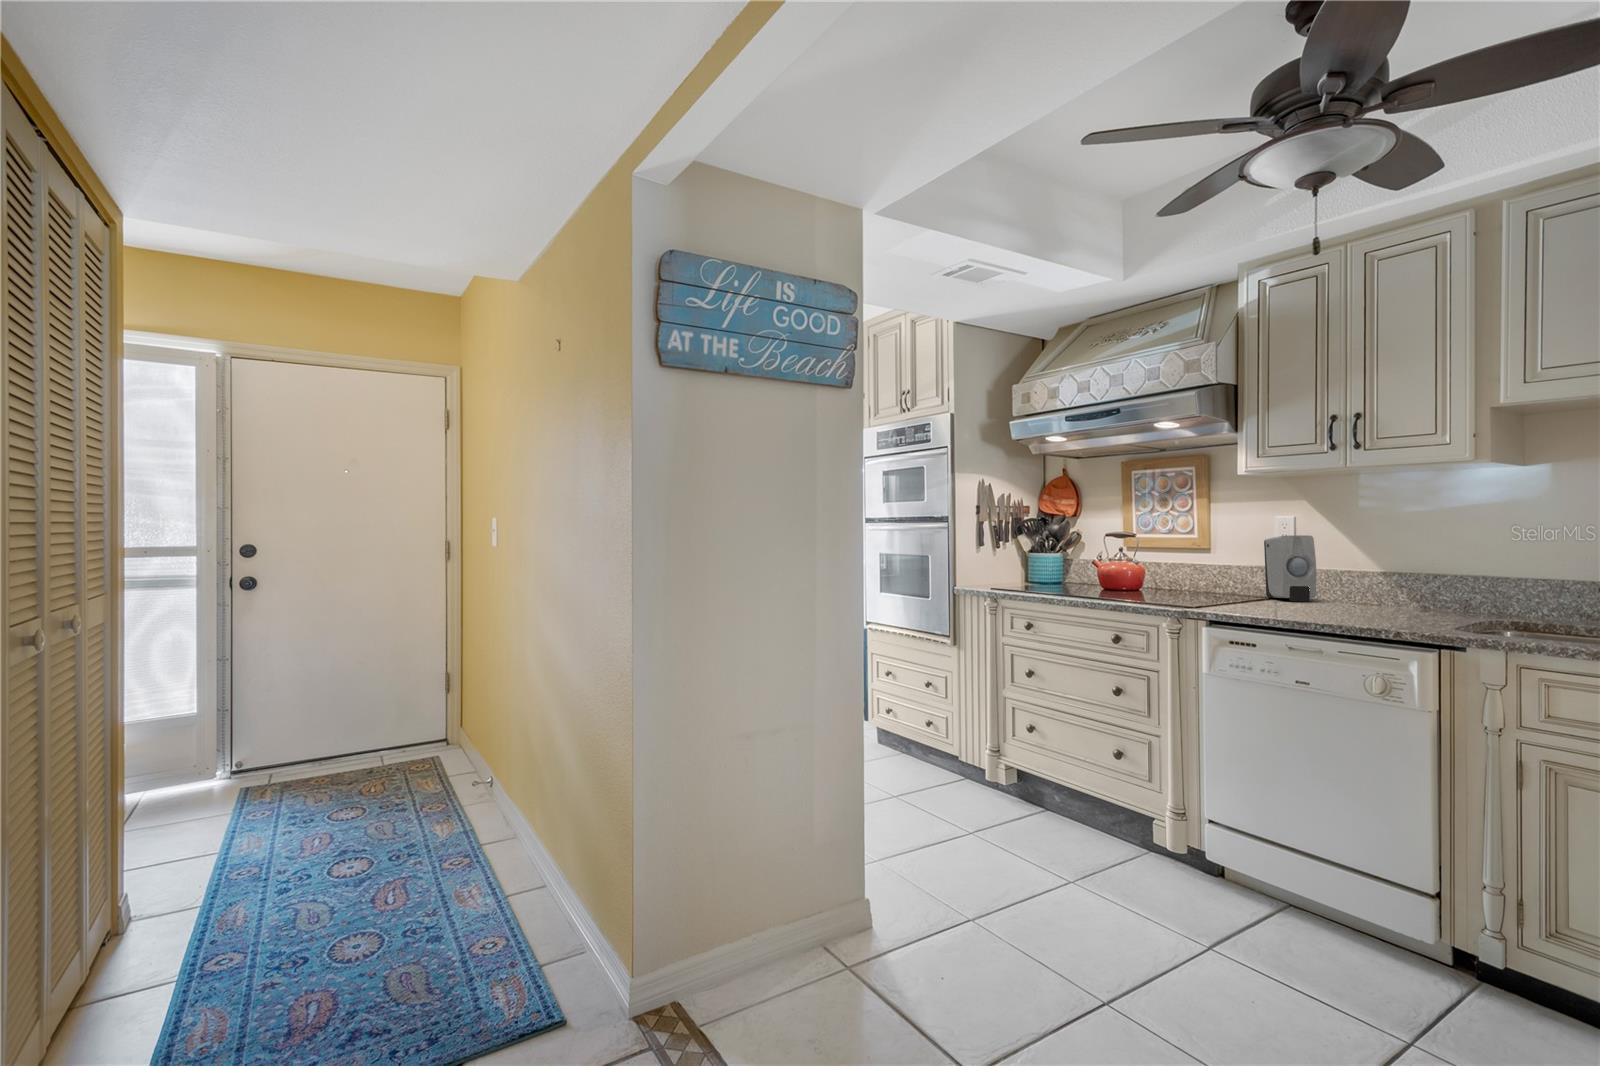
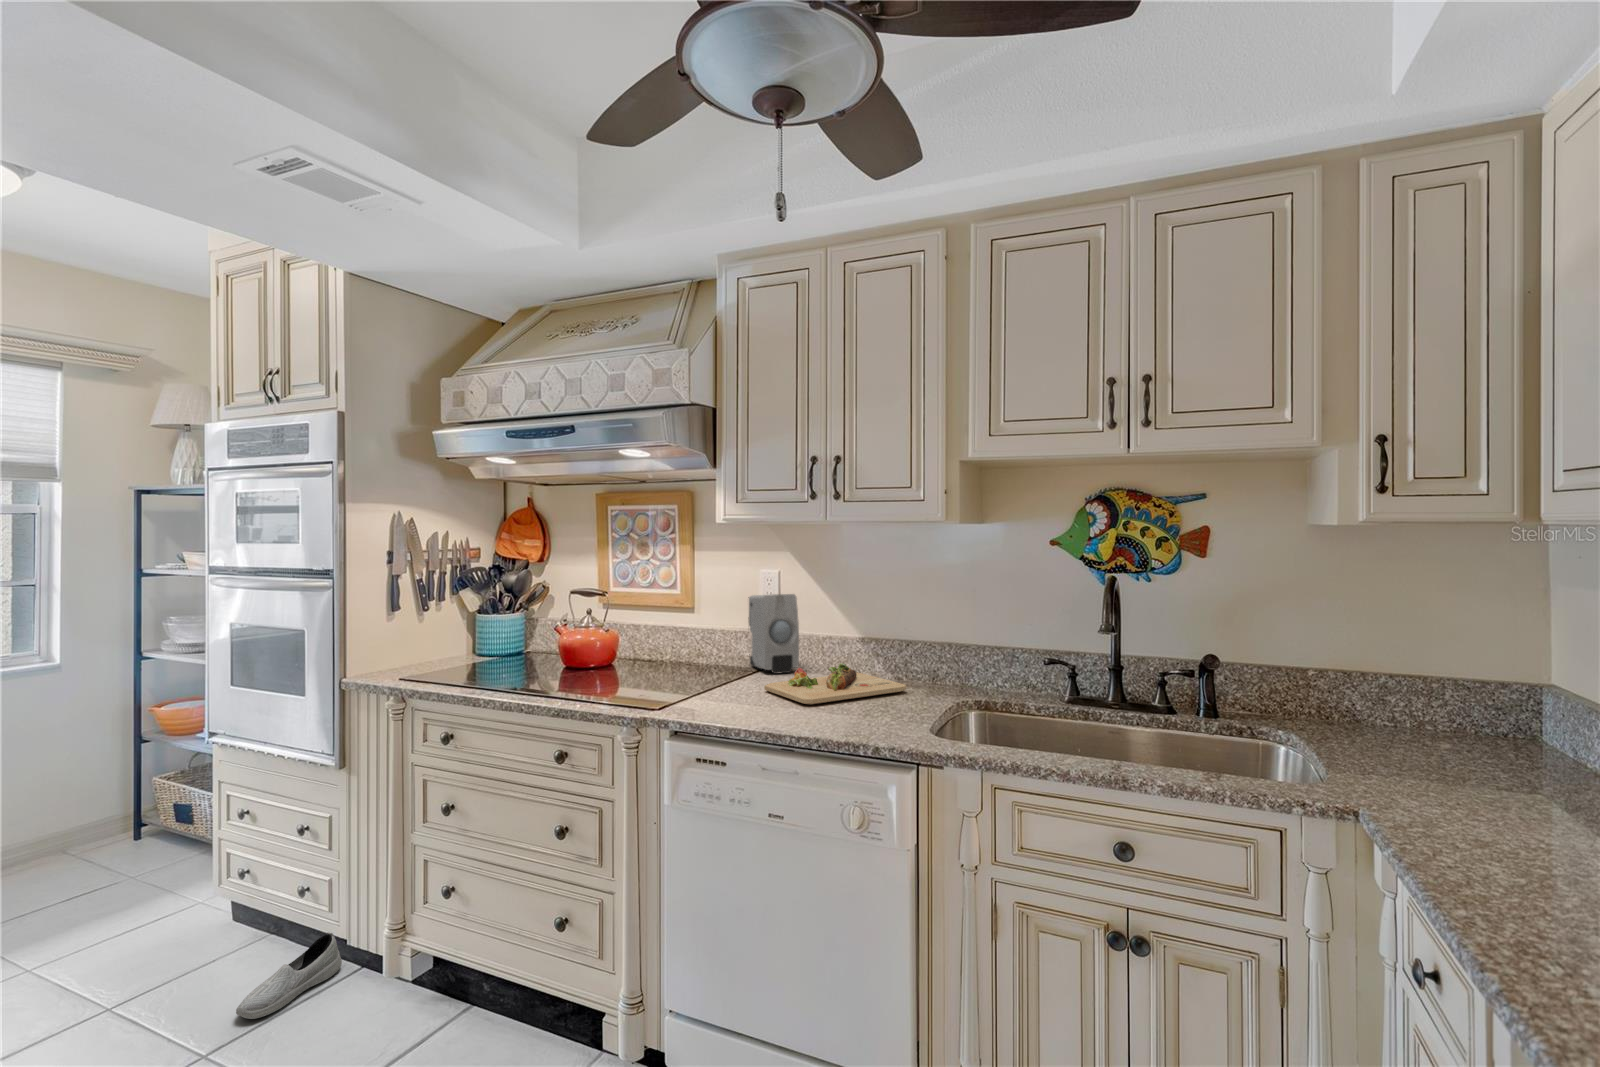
cutting board: none [1285,588,1431,614] -> present [764,663,906,705]
shoe: none [903,756,953,792] -> present [236,932,342,1019]

